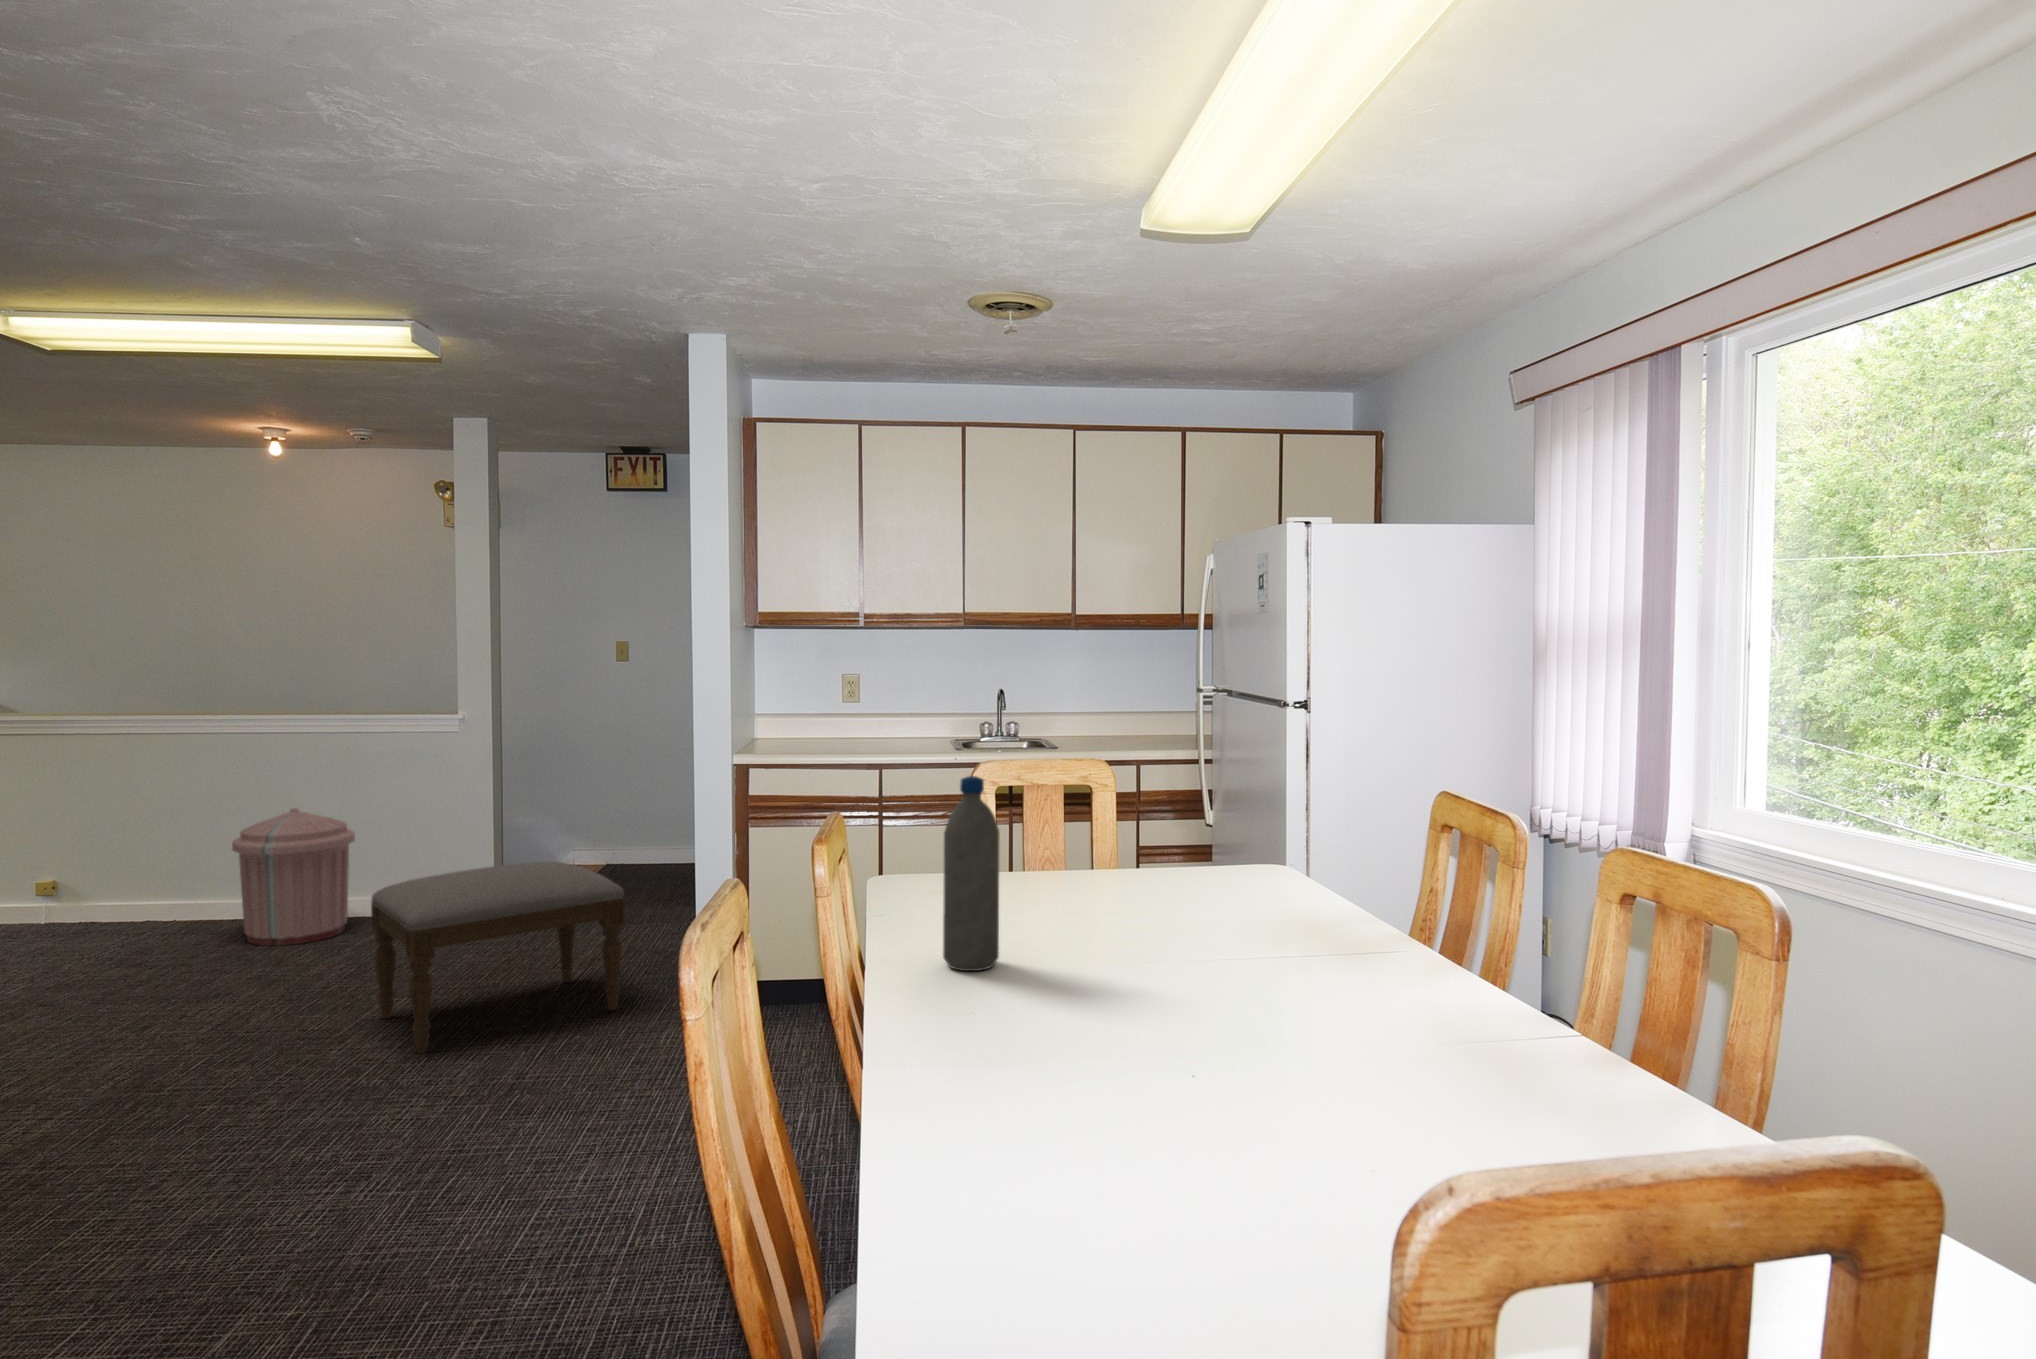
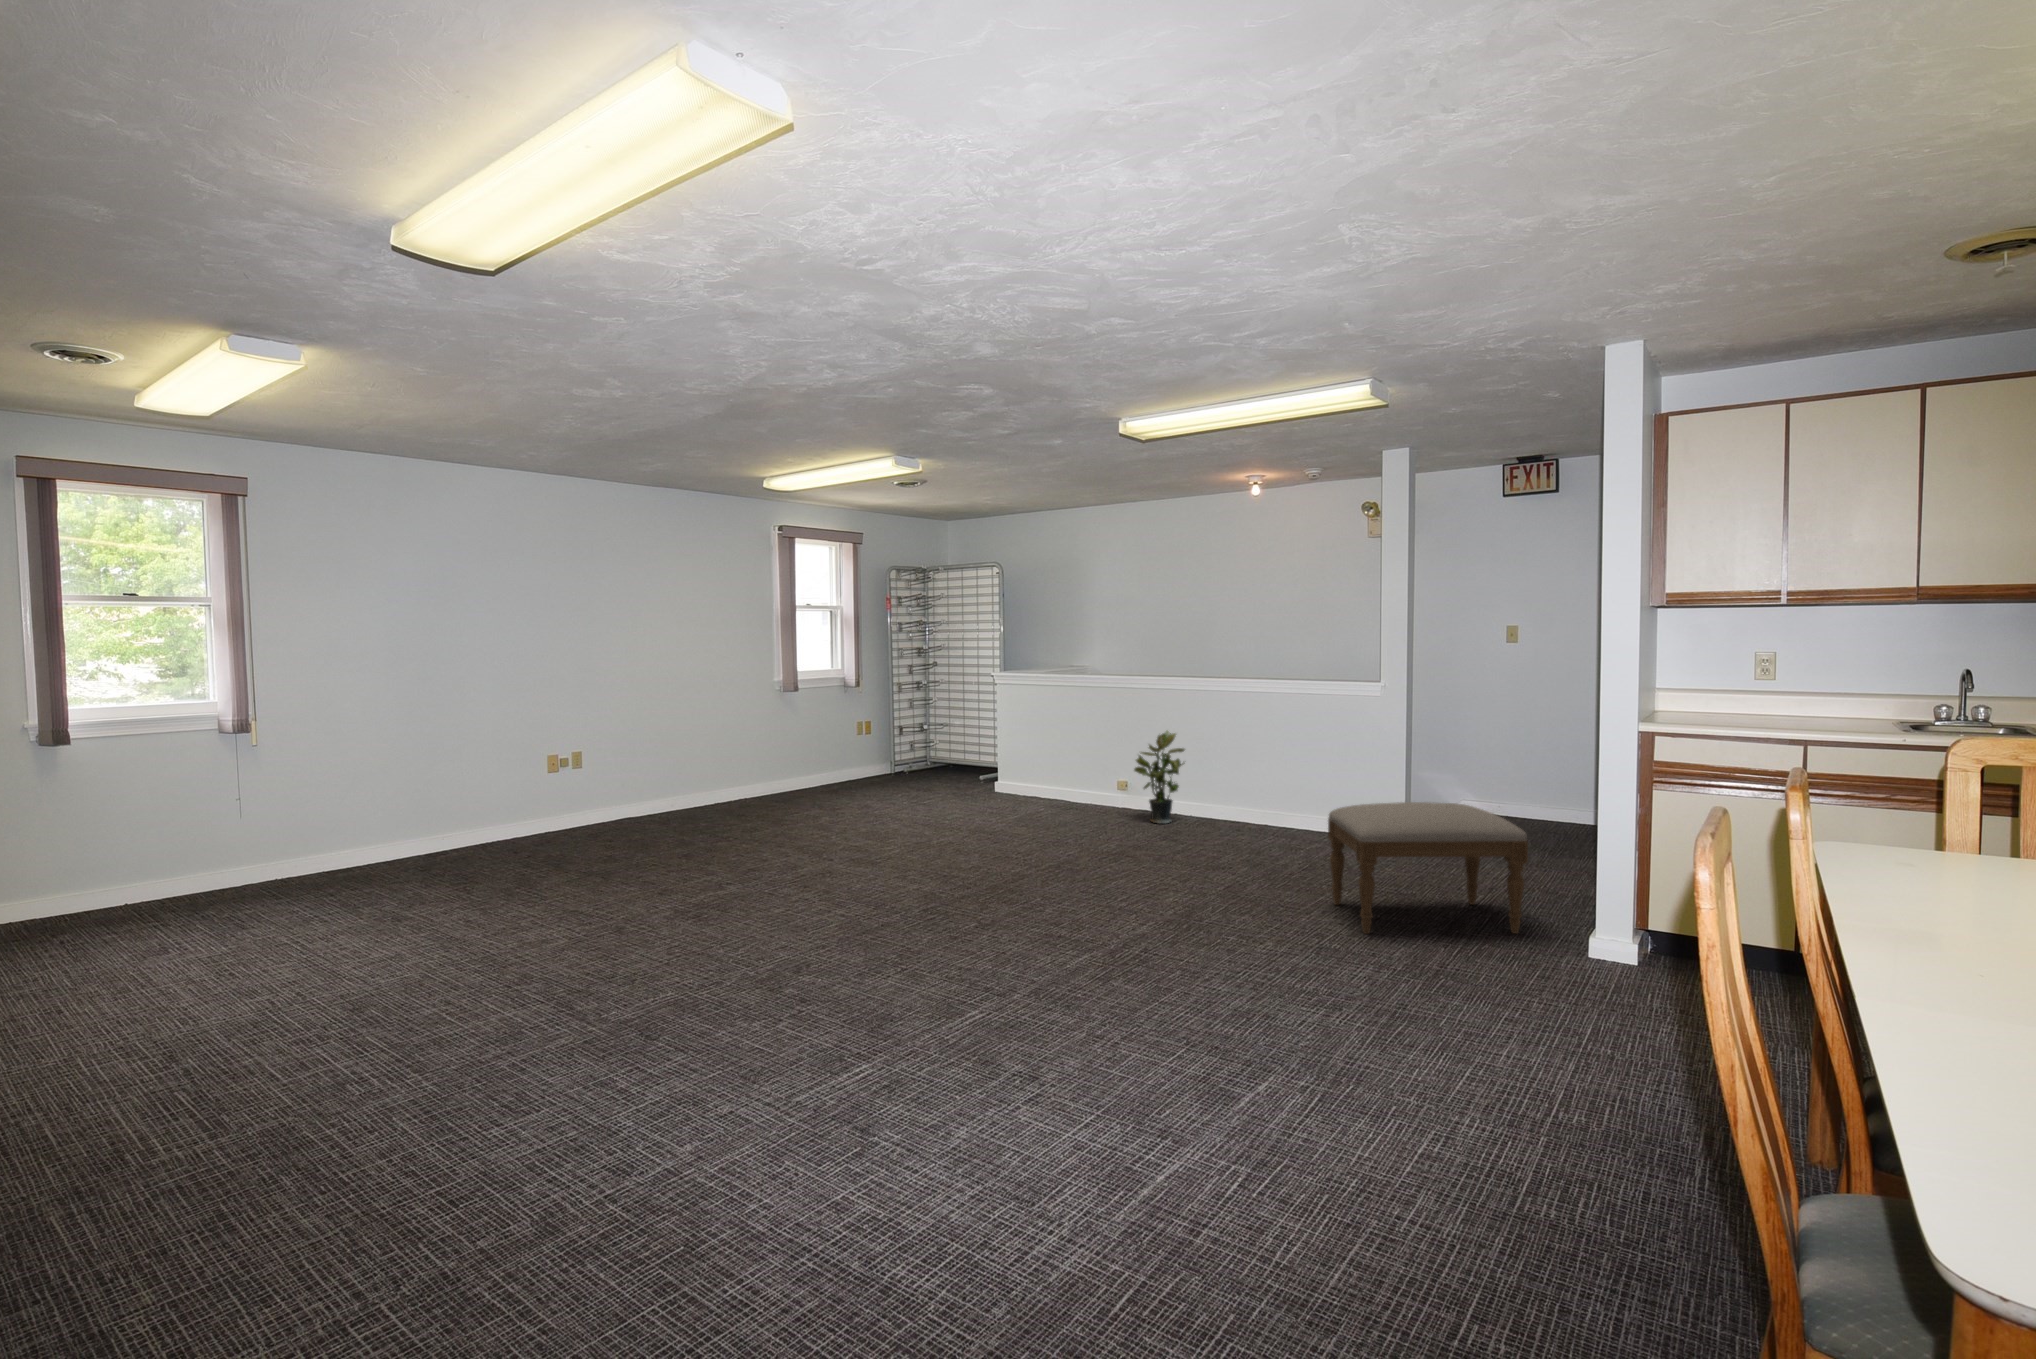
water bottle: present [943,776,1000,971] -> none [1918,746,1996,936]
potted plant: none [59,794,160,939] -> present [1134,731,1185,824]
trash can: present [232,808,355,946] -> none [1229,747,1306,844]

